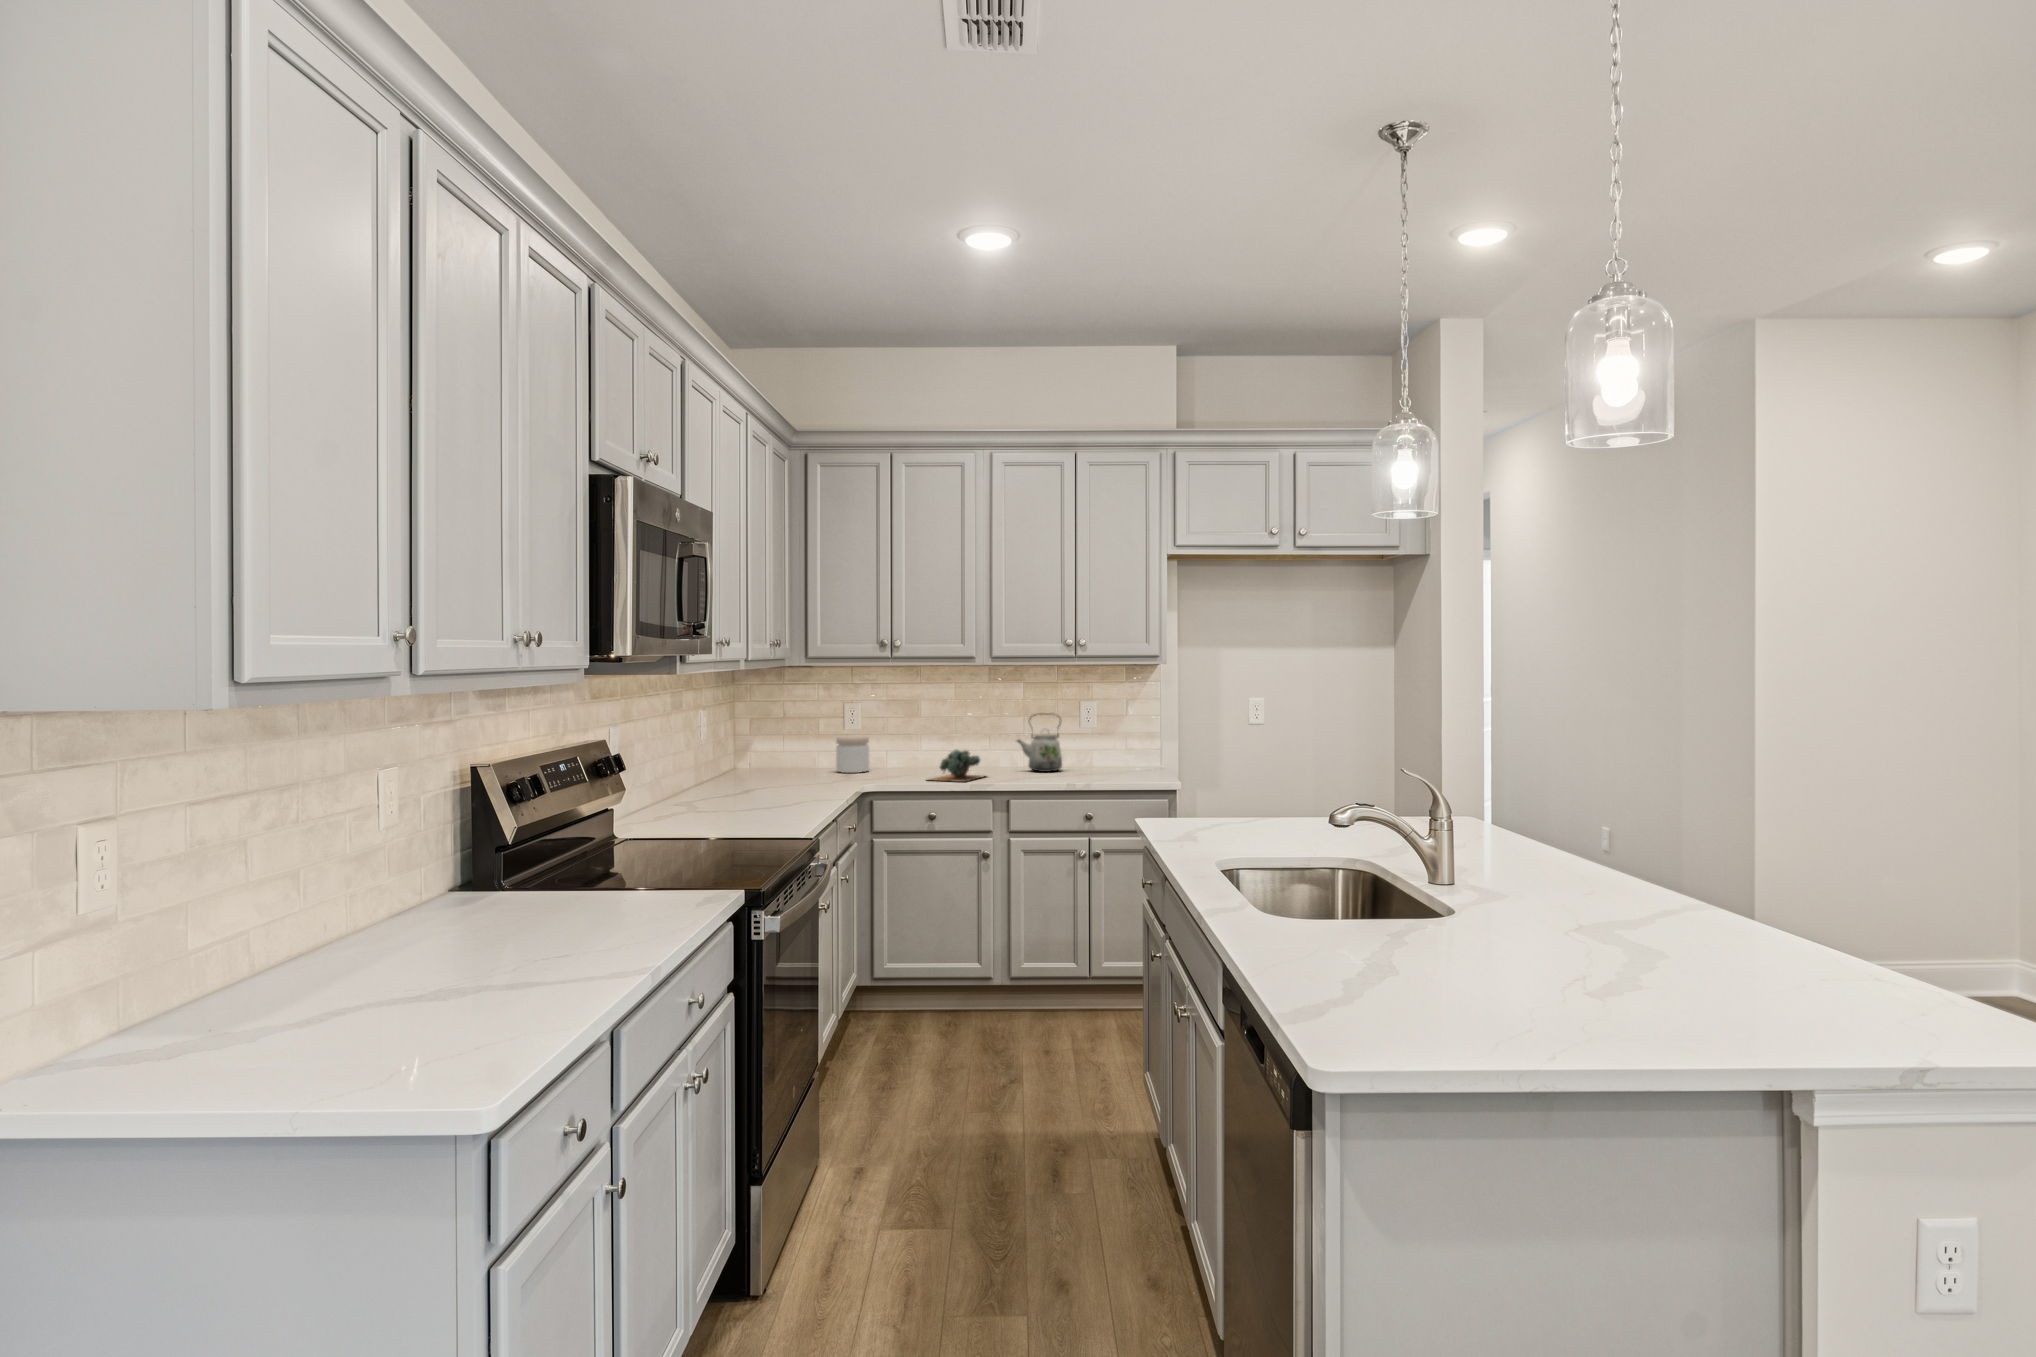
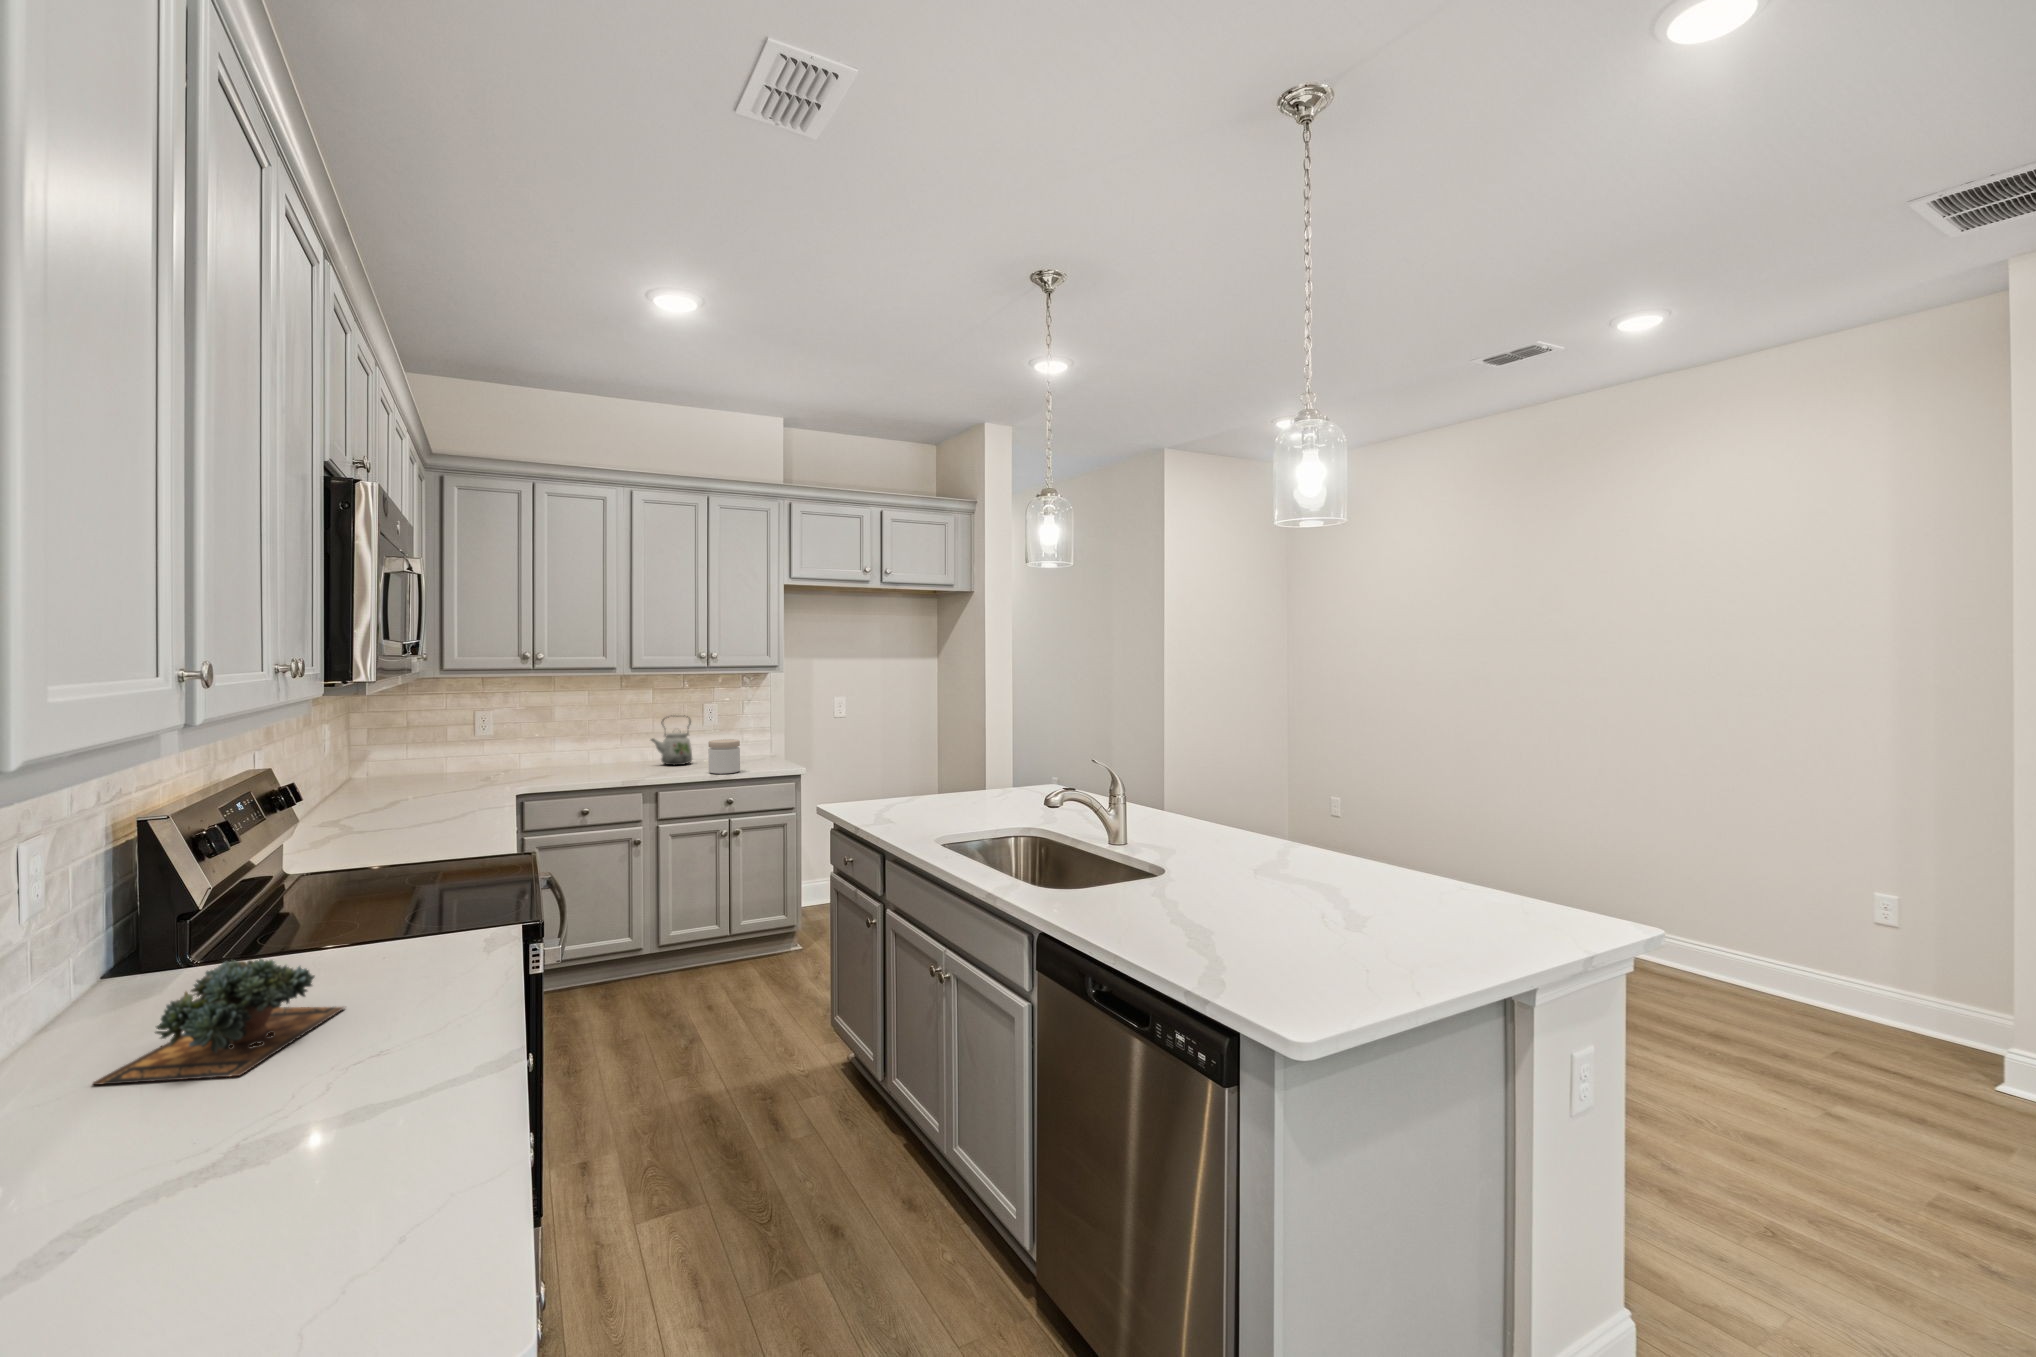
jar: present [836,736,869,773] -> present [708,739,740,774]
succulent plant: present [930,749,983,782] -> present [93,959,344,1085]

